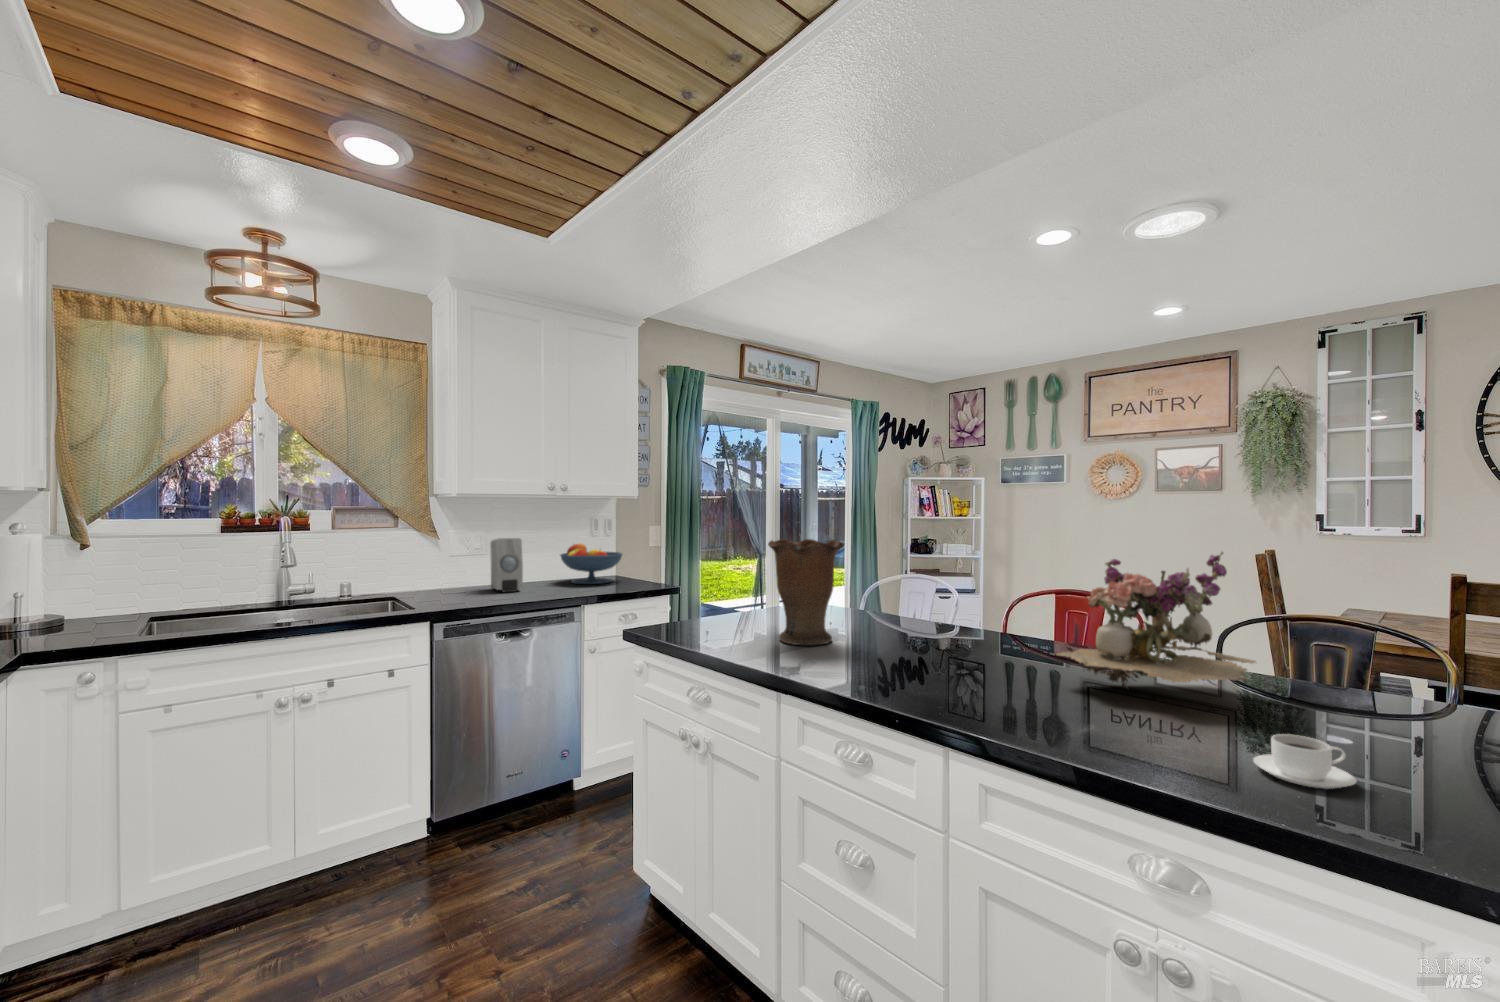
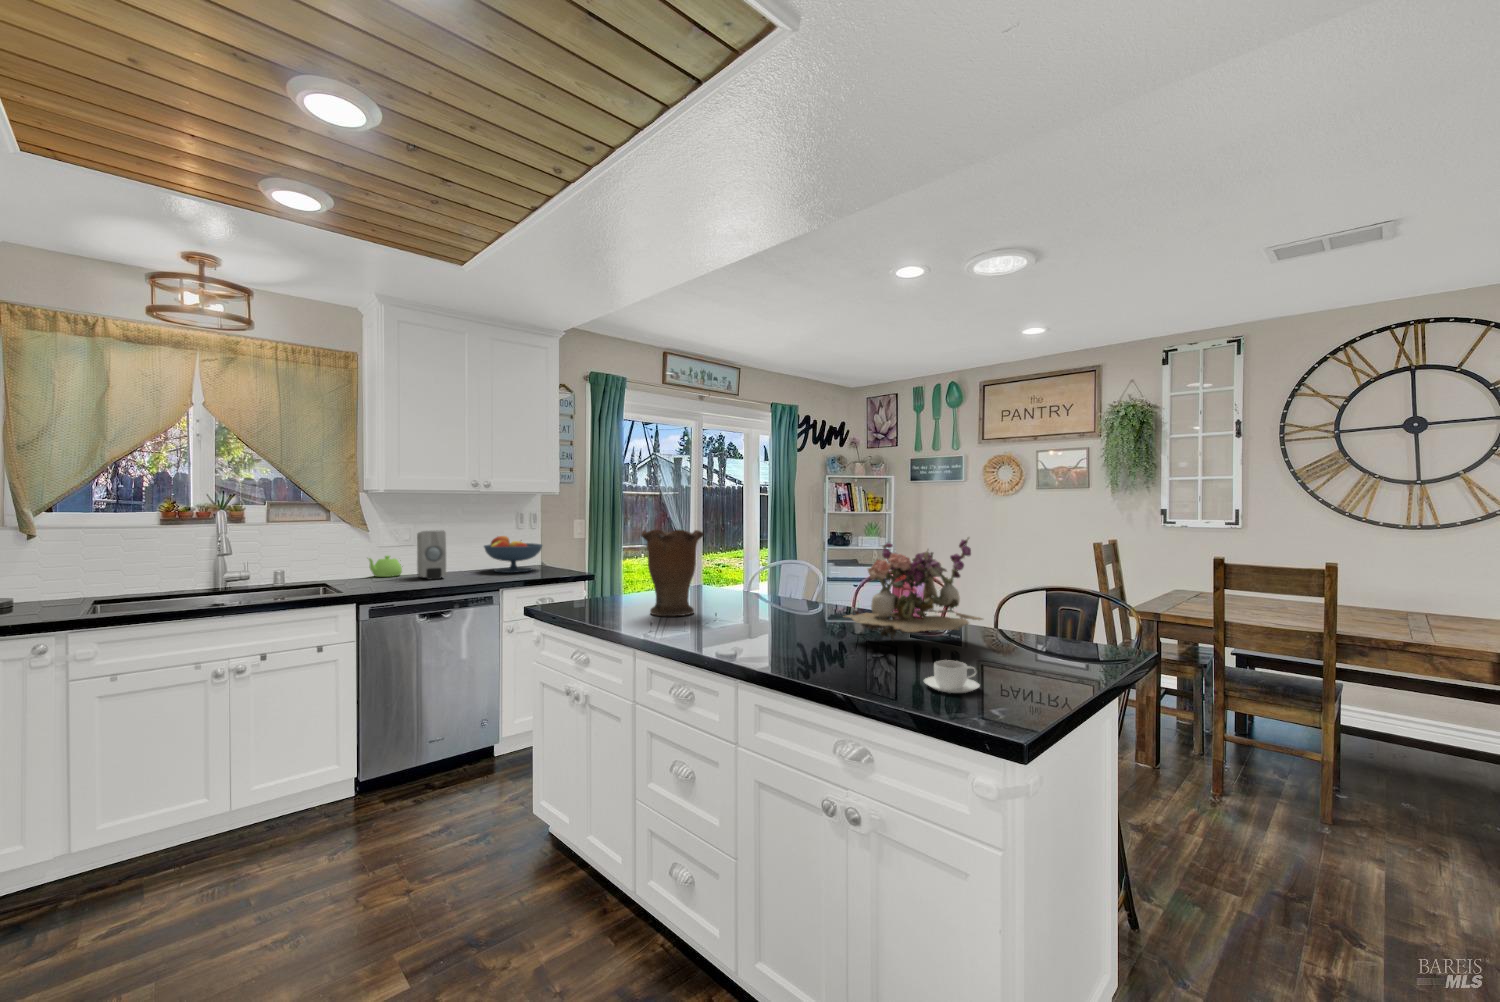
teapot: none [437,565,477,589] -> present [369,556,403,577]

